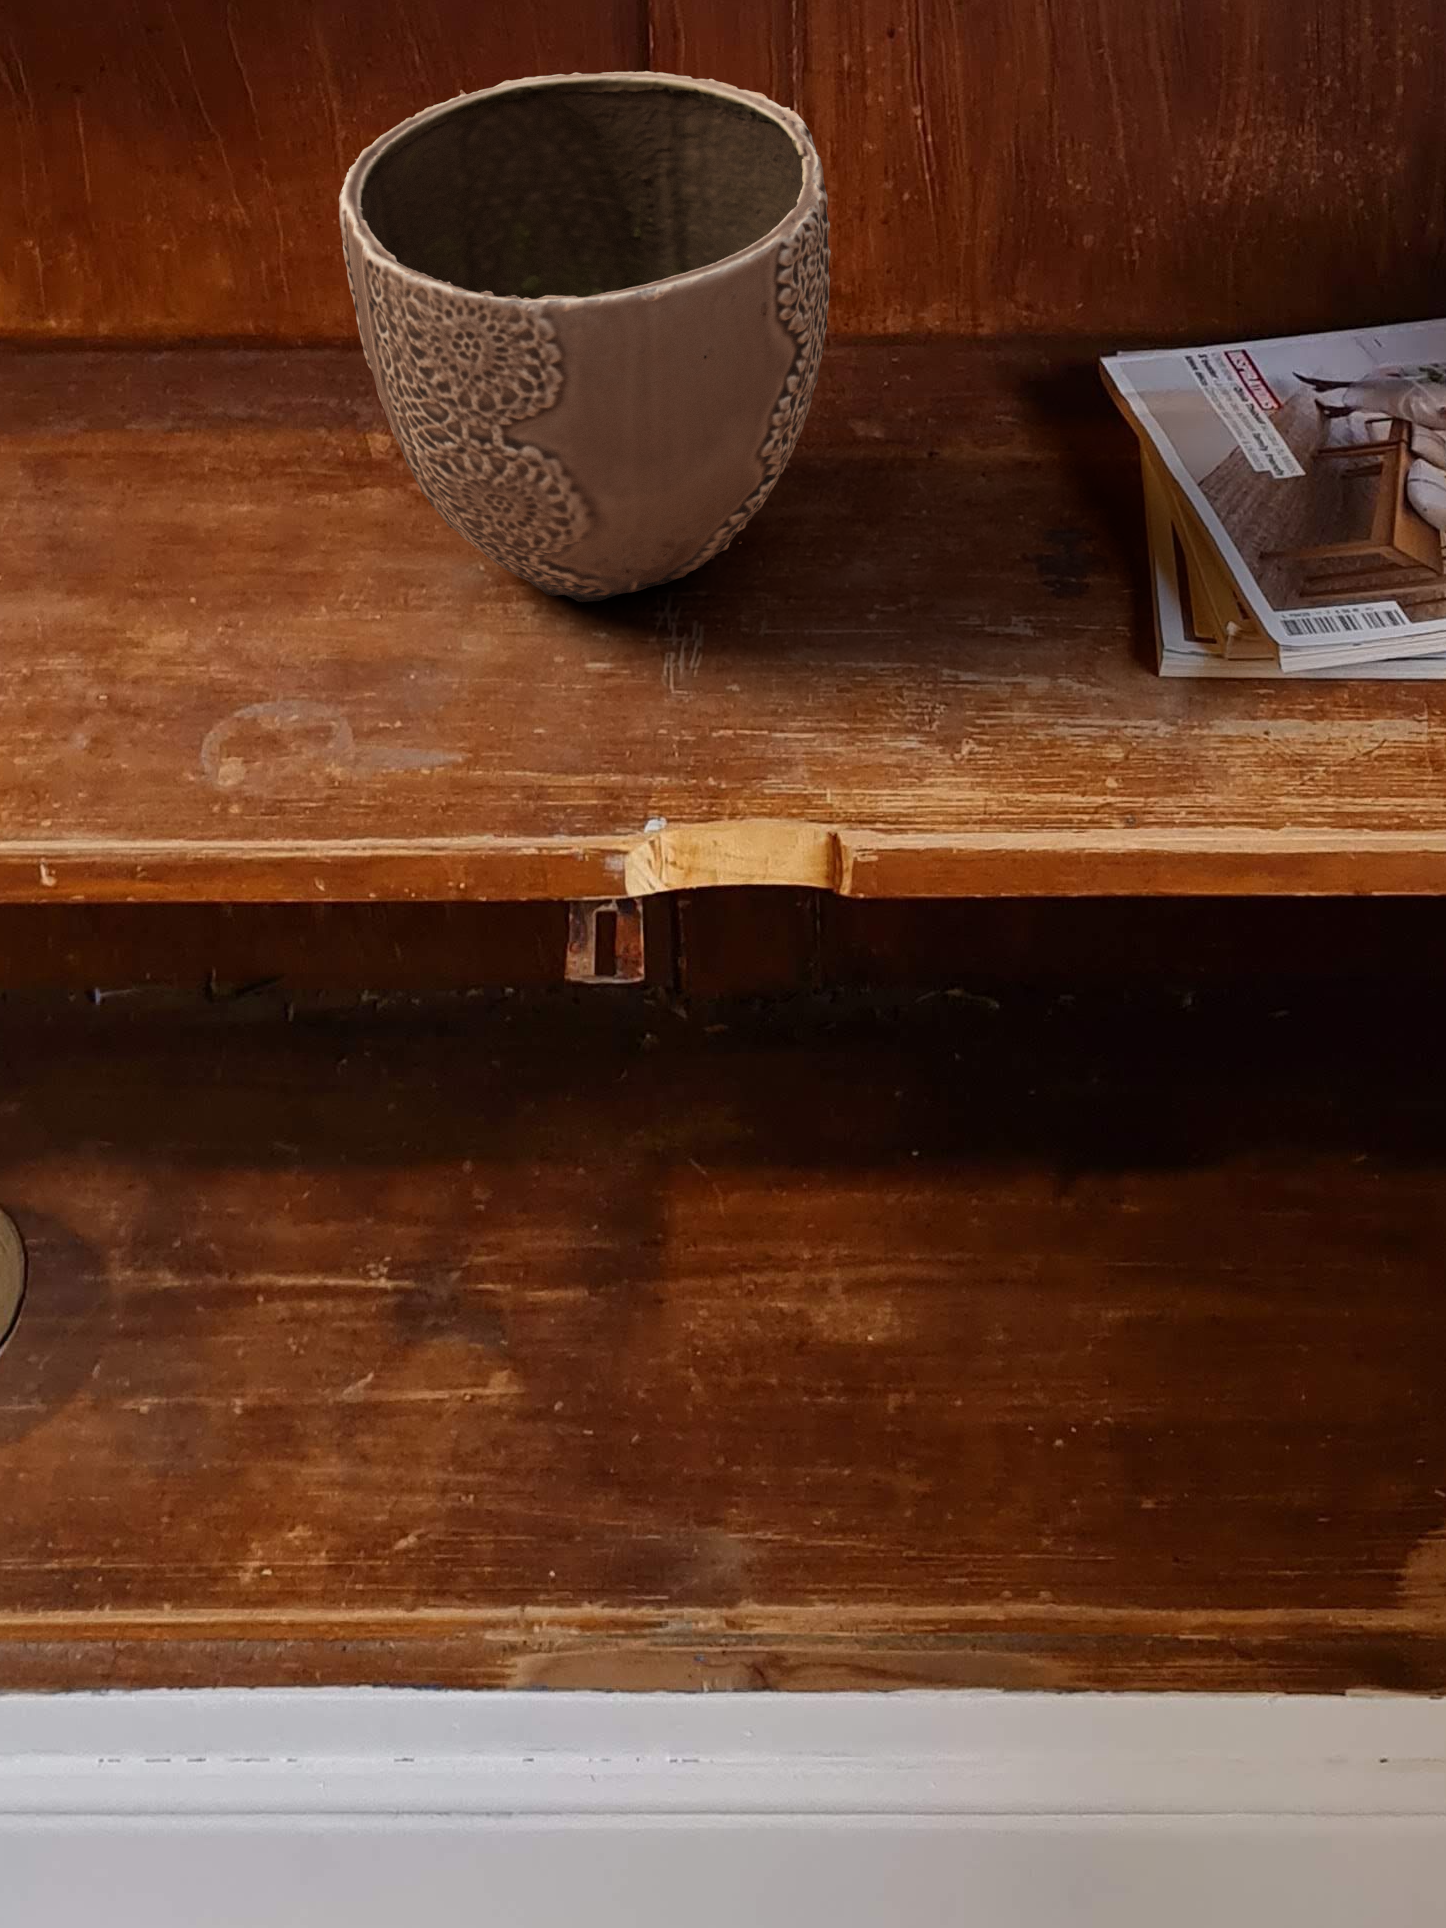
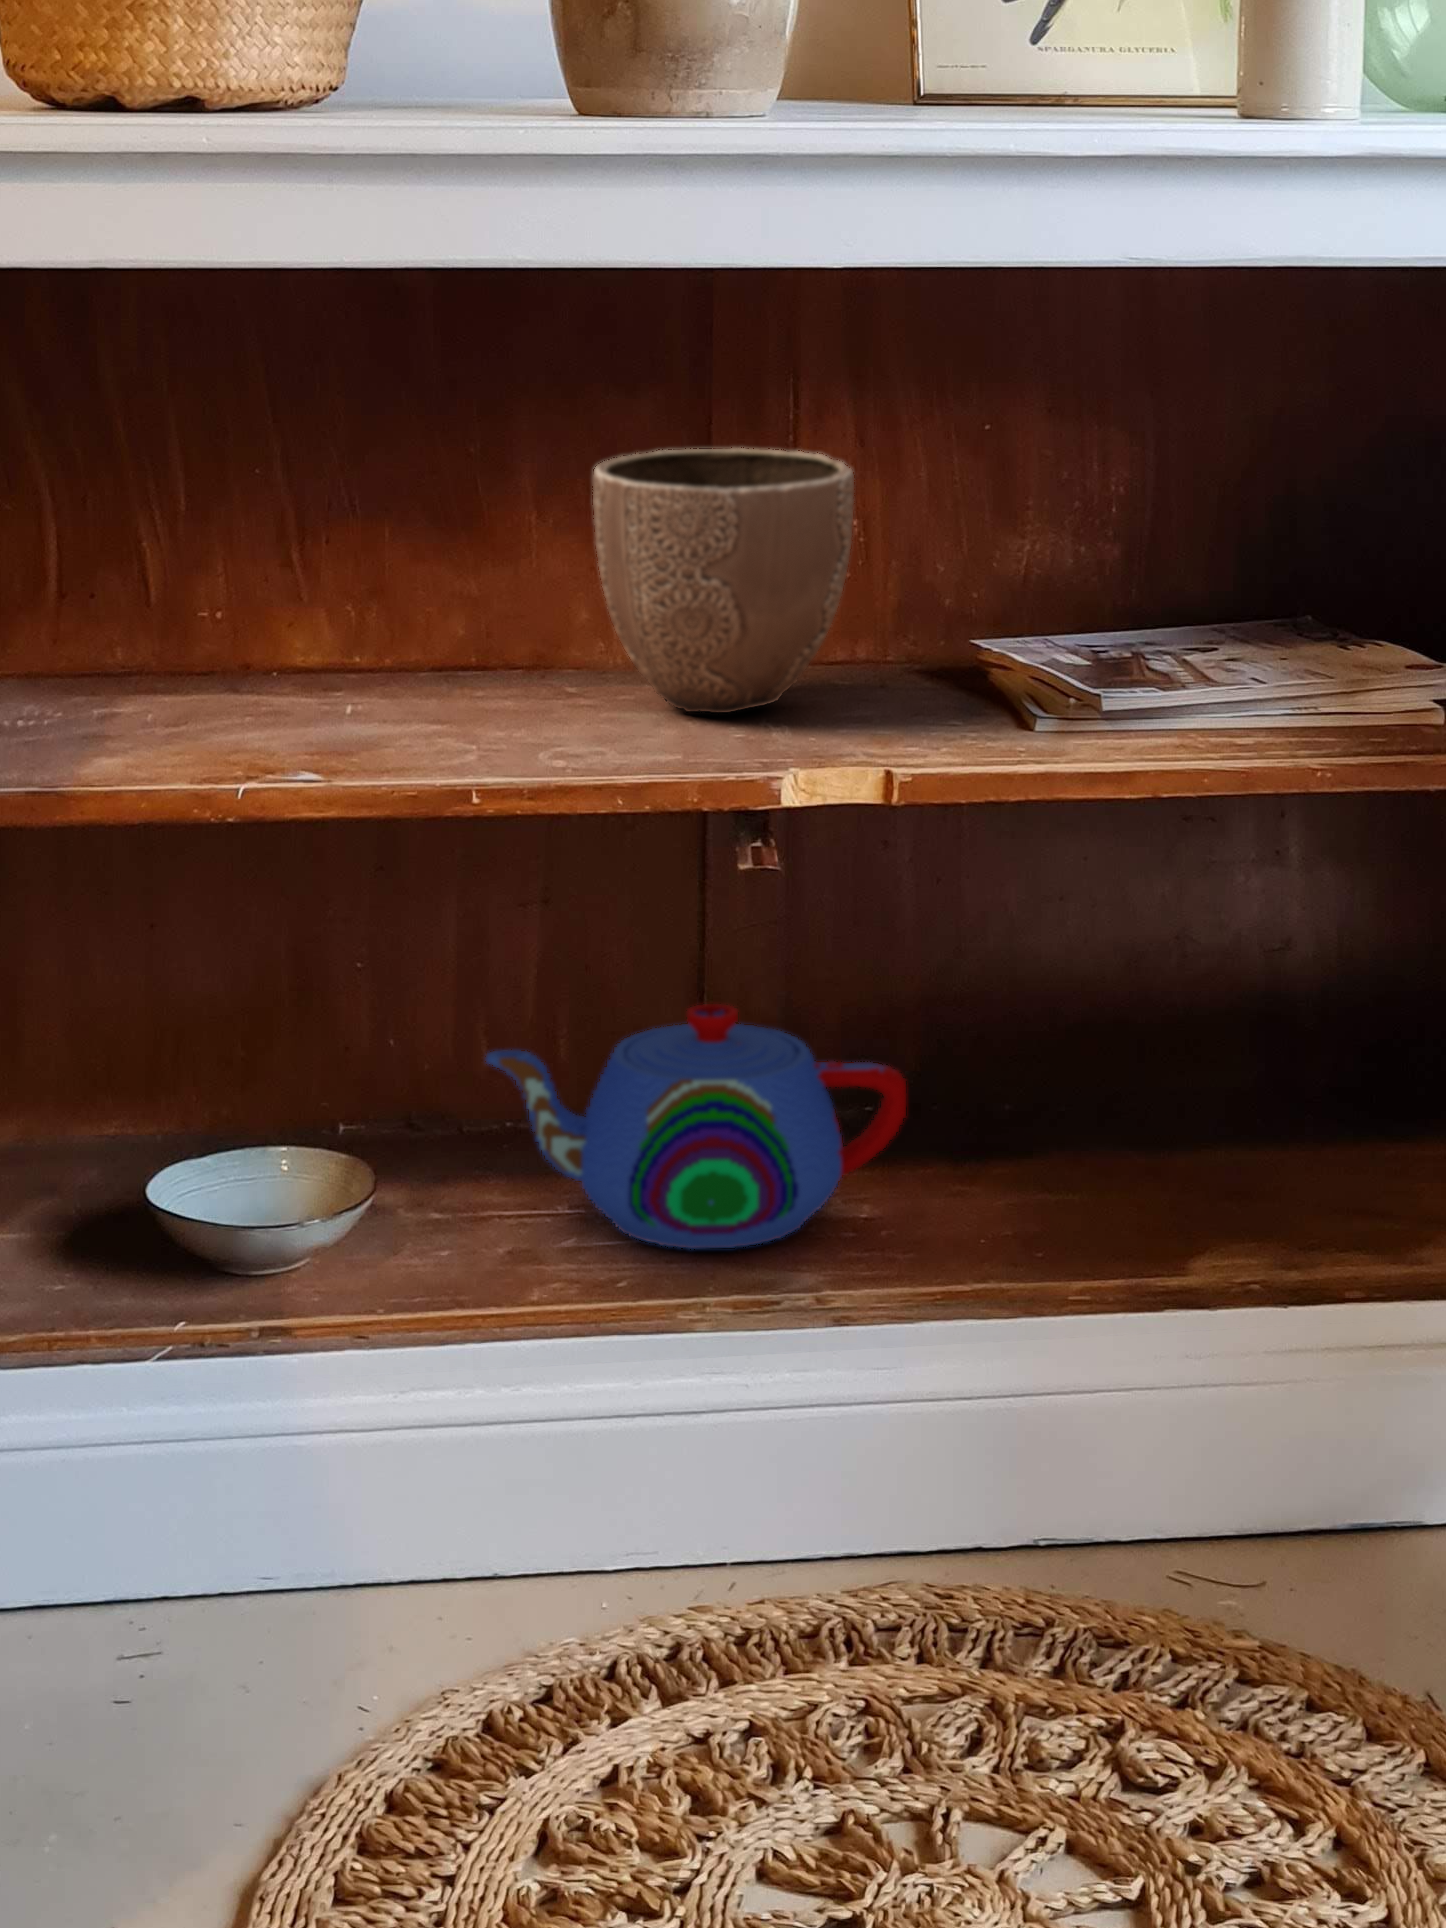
teapot: none [243,966,940,1411] -> present [486,1004,906,1248]

